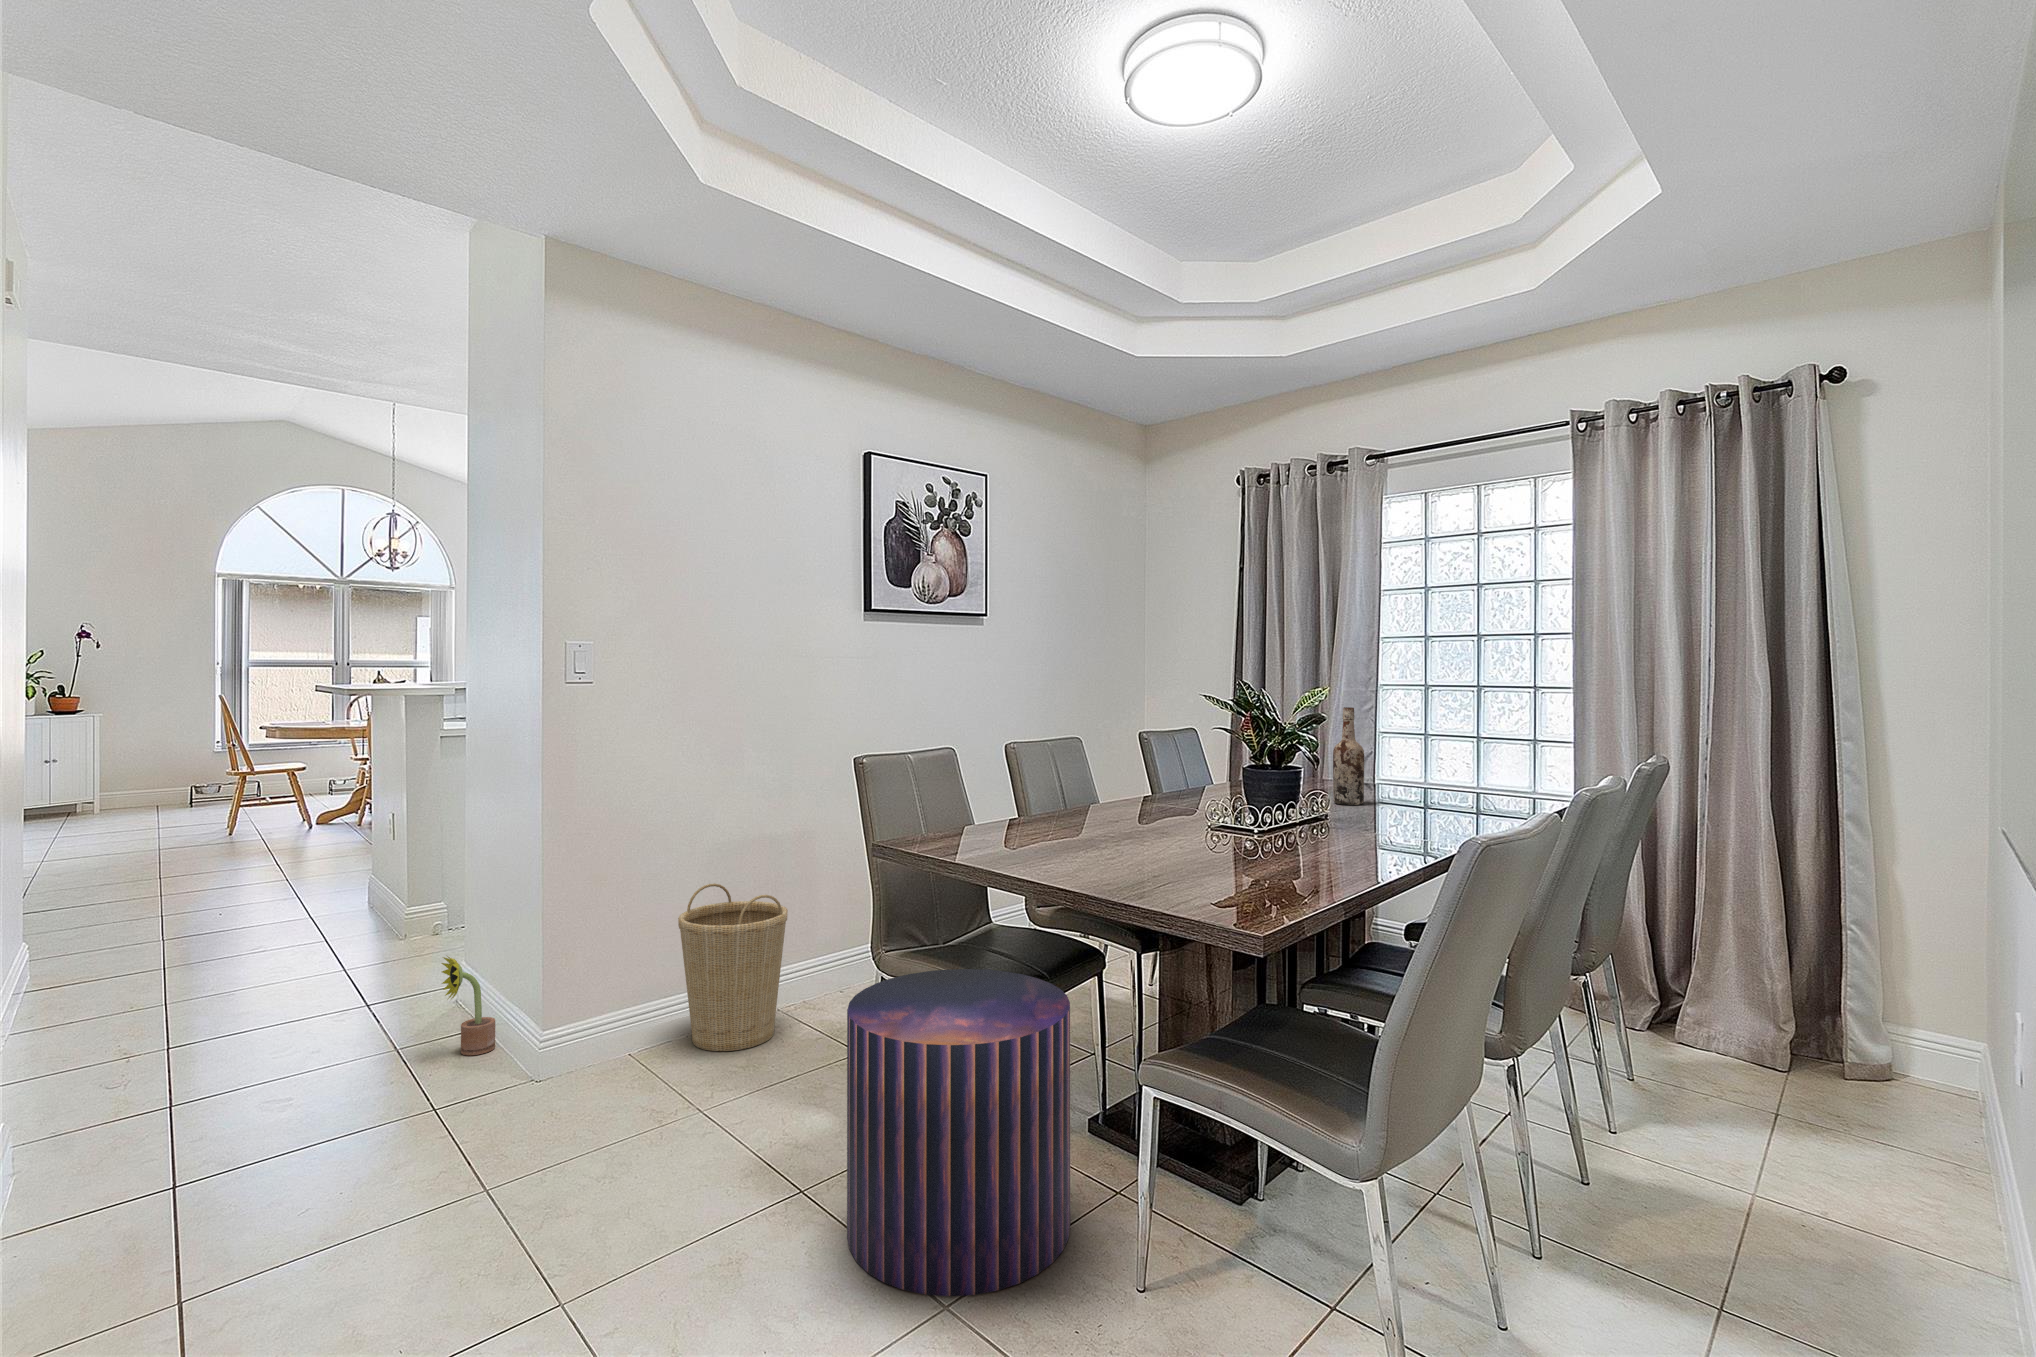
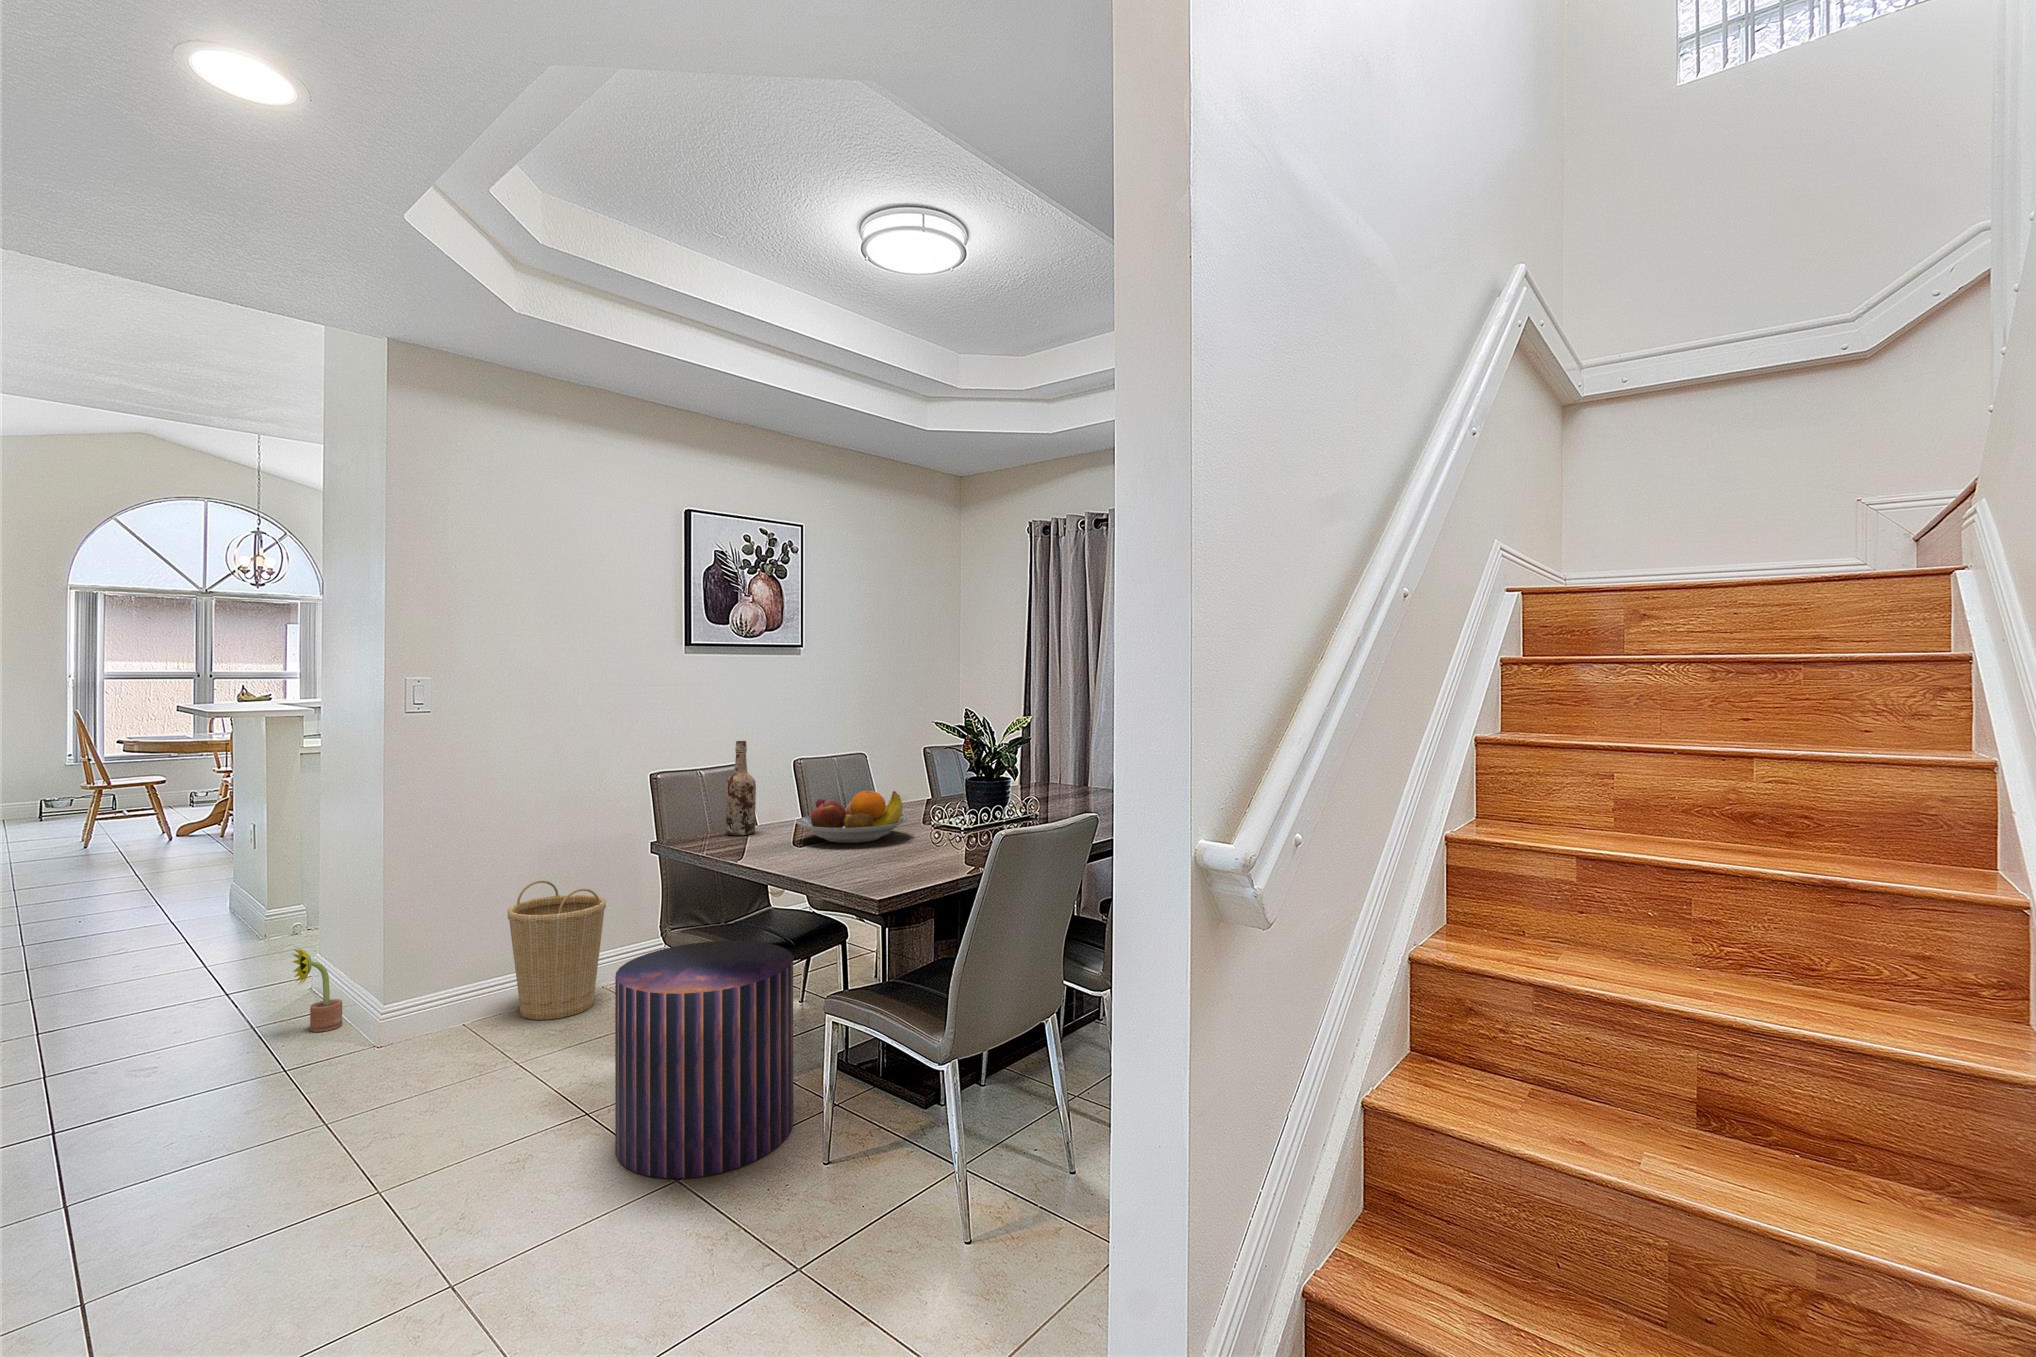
wine bottle: present [1333,707,1364,805] -> present [726,741,756,835]
fruit bowl: none [1044,780,1188,846] -> present [796,791,909,843]

